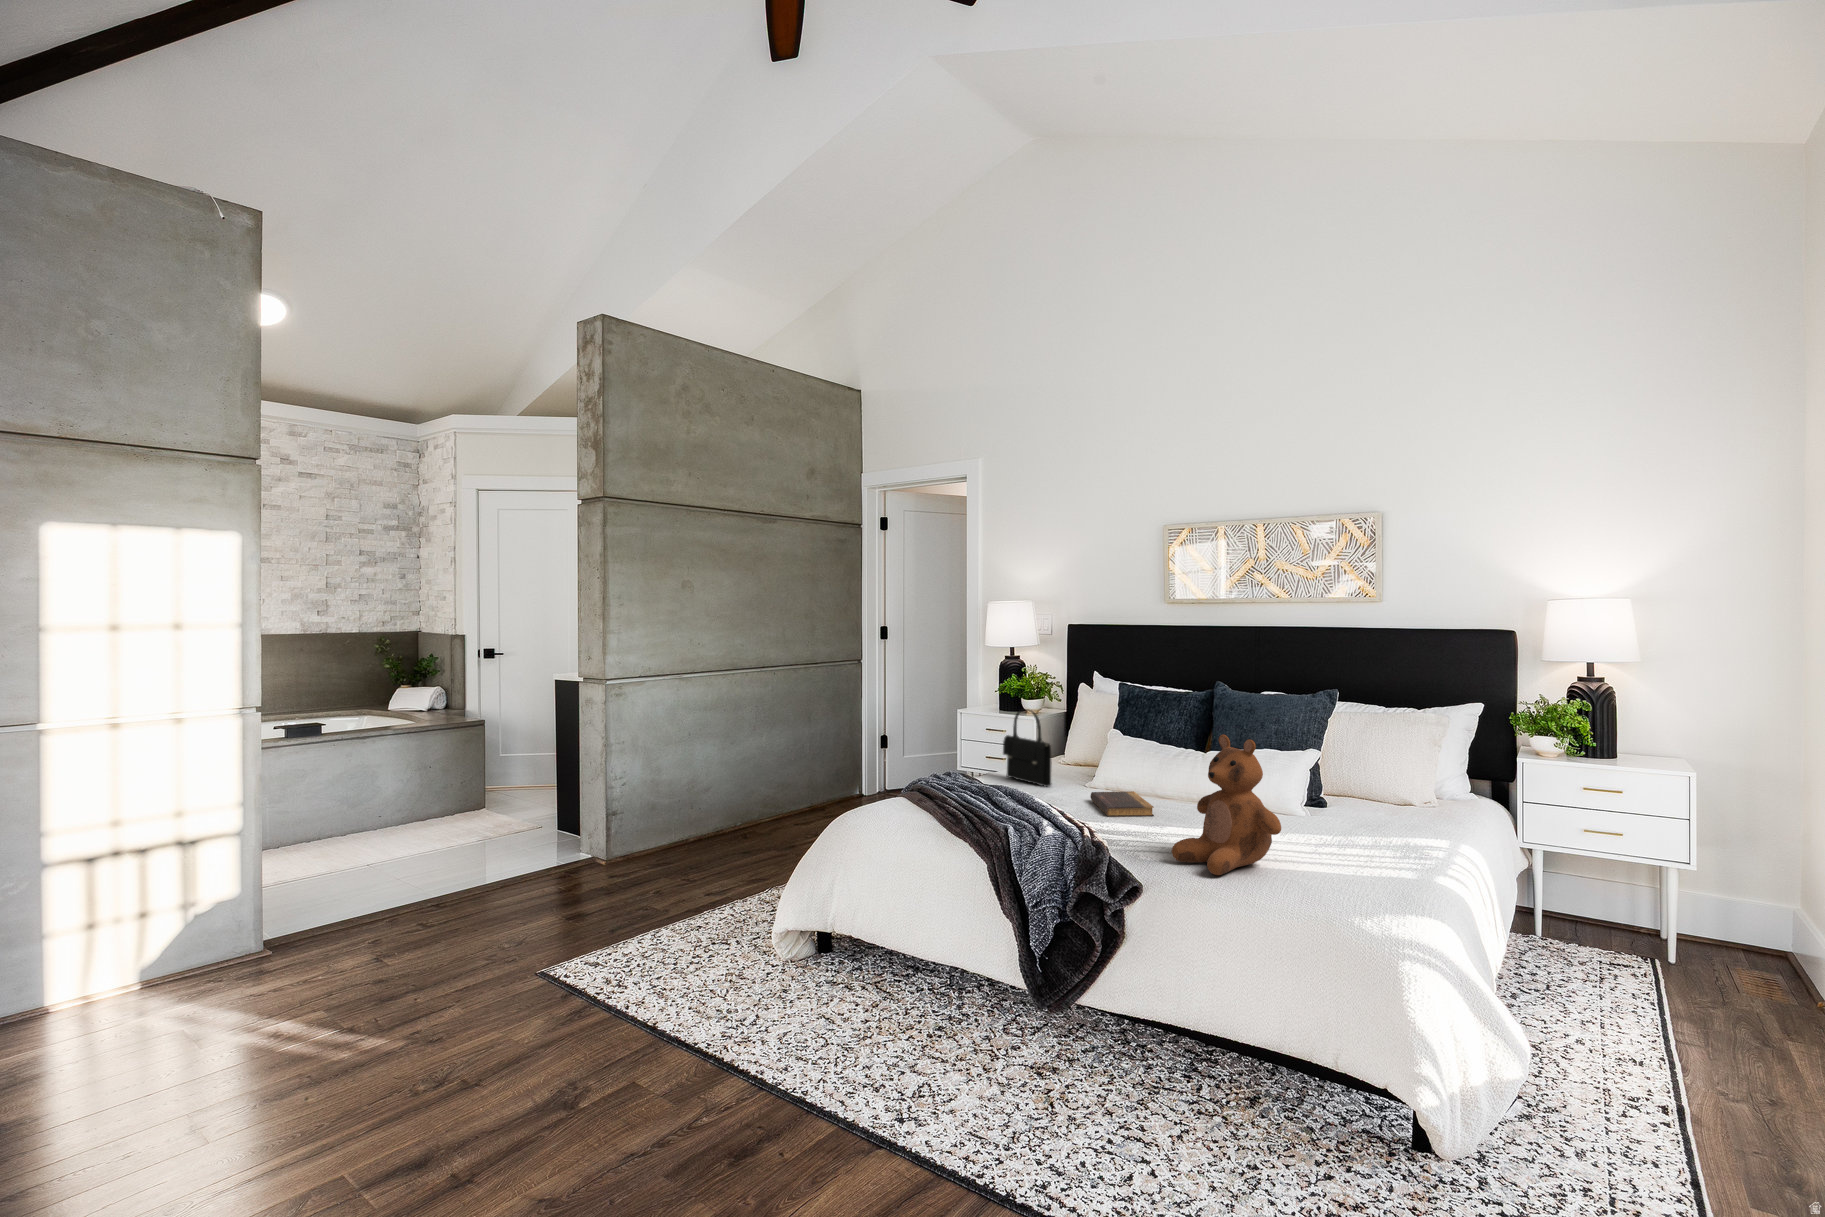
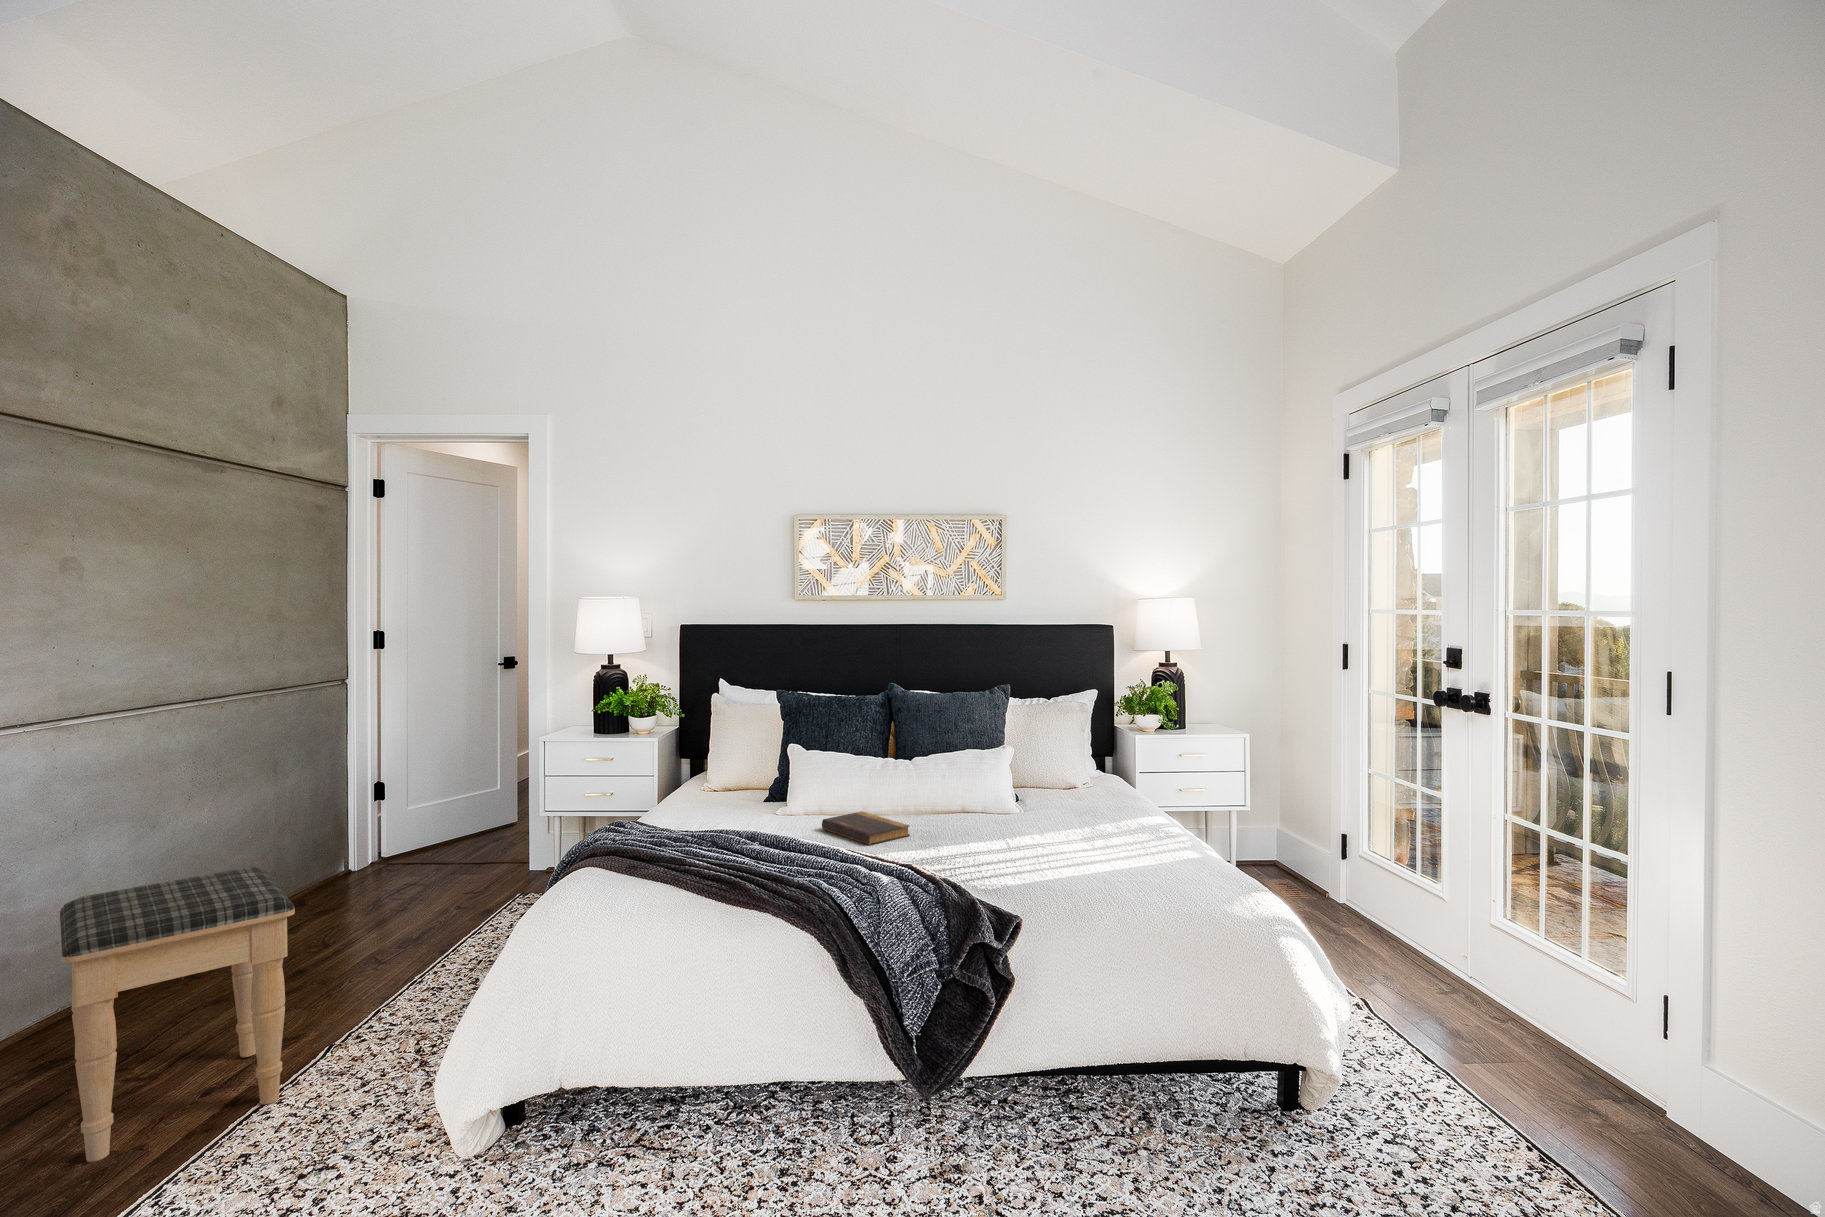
handbag: present [1003,709,1052,787] -> none [678,729,752,821]
teddy bear: present [1172,735,1281,875] -> none [1012,739,1120,890]
footstool: none [636,768,749,910] -> present [60,867,295,1162]

